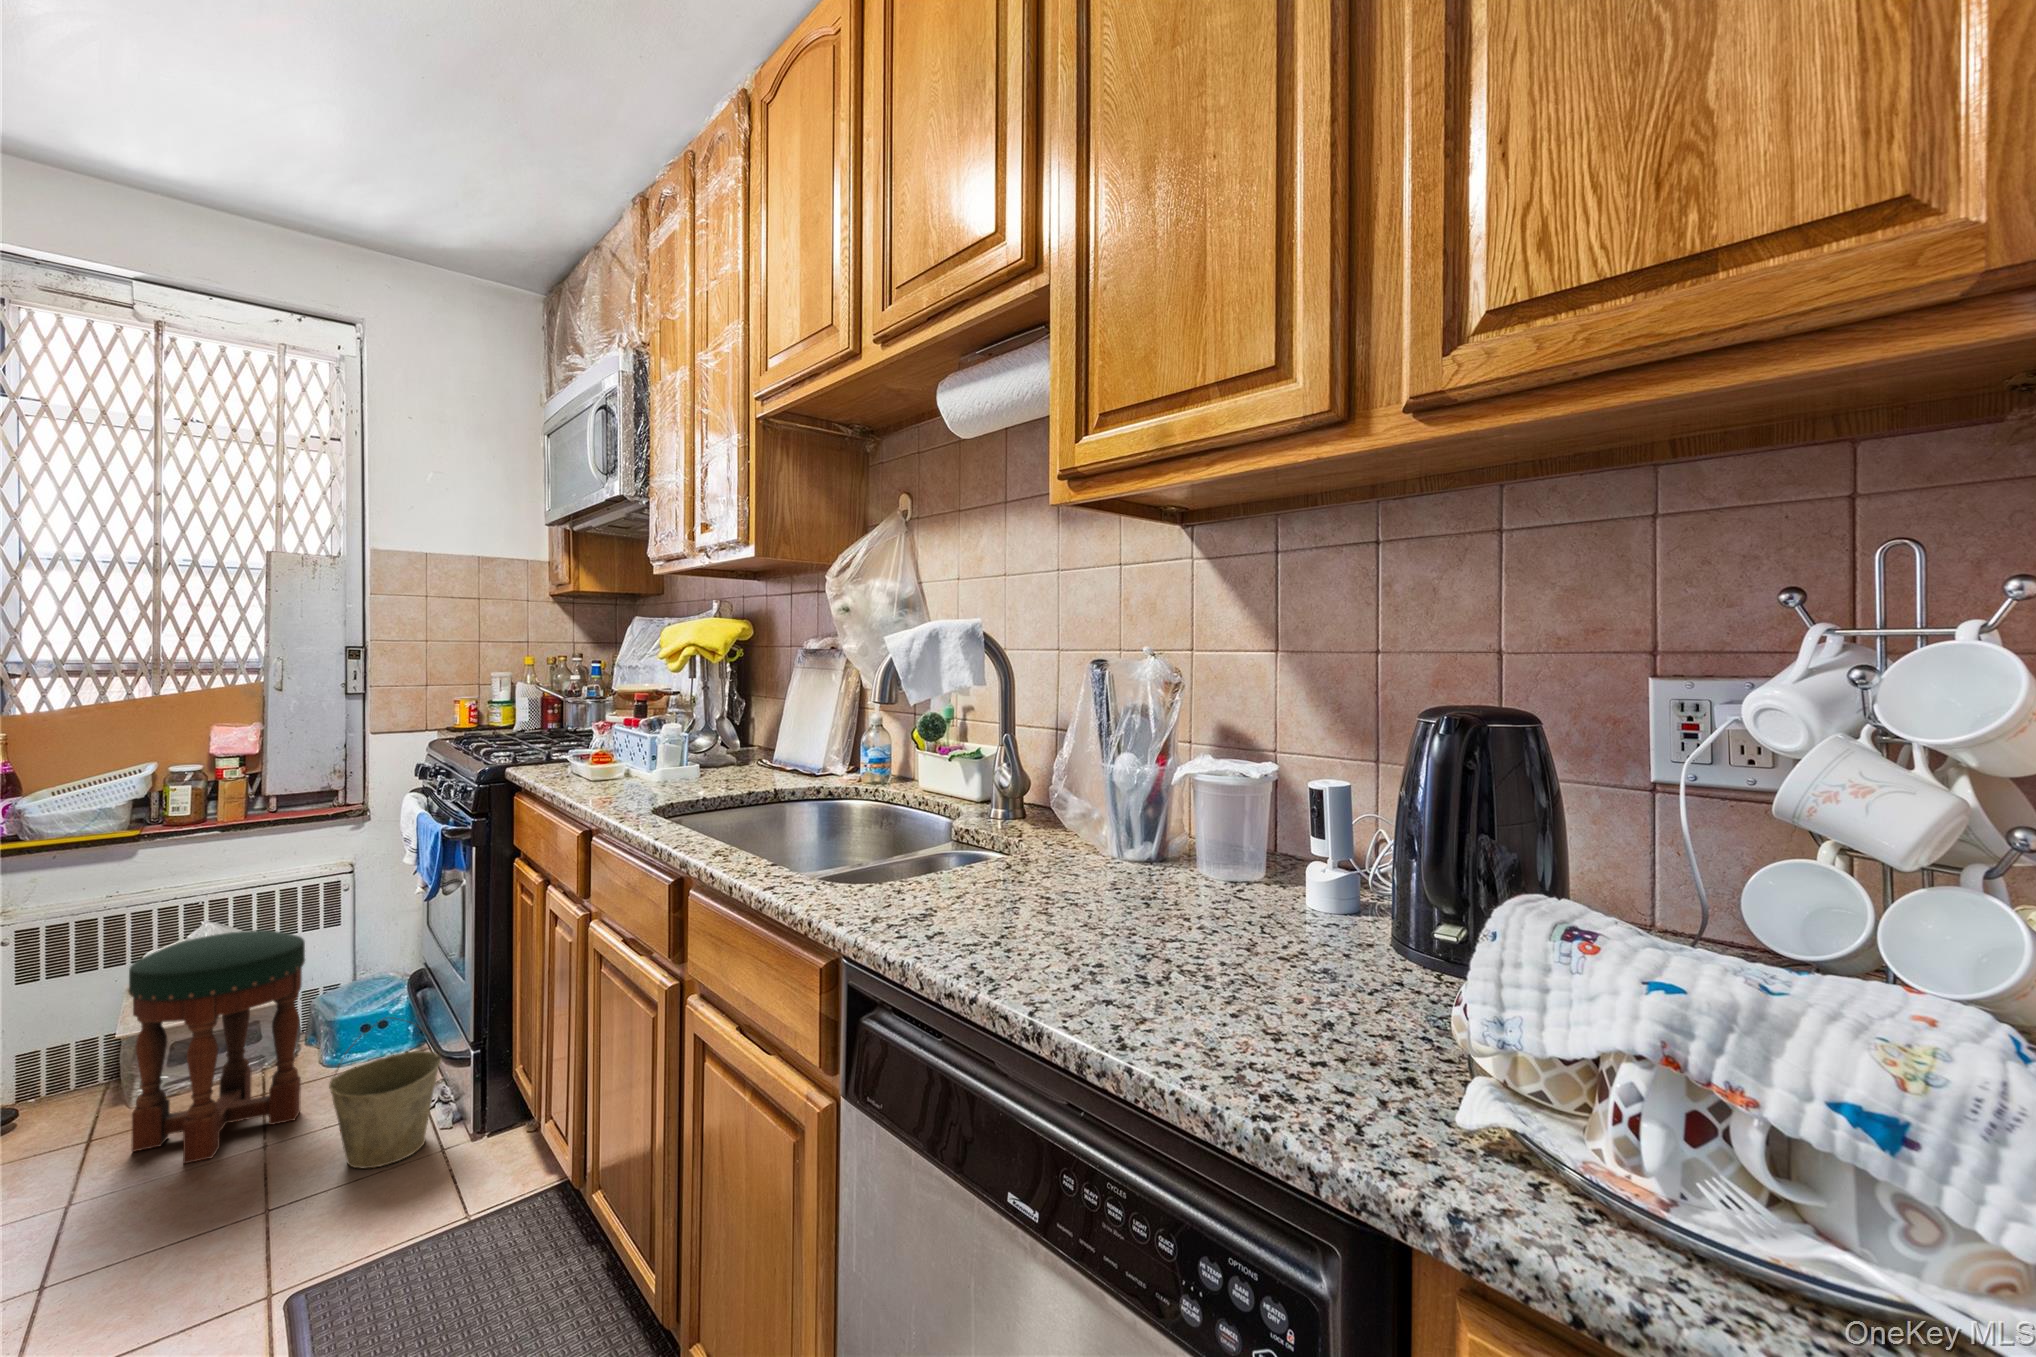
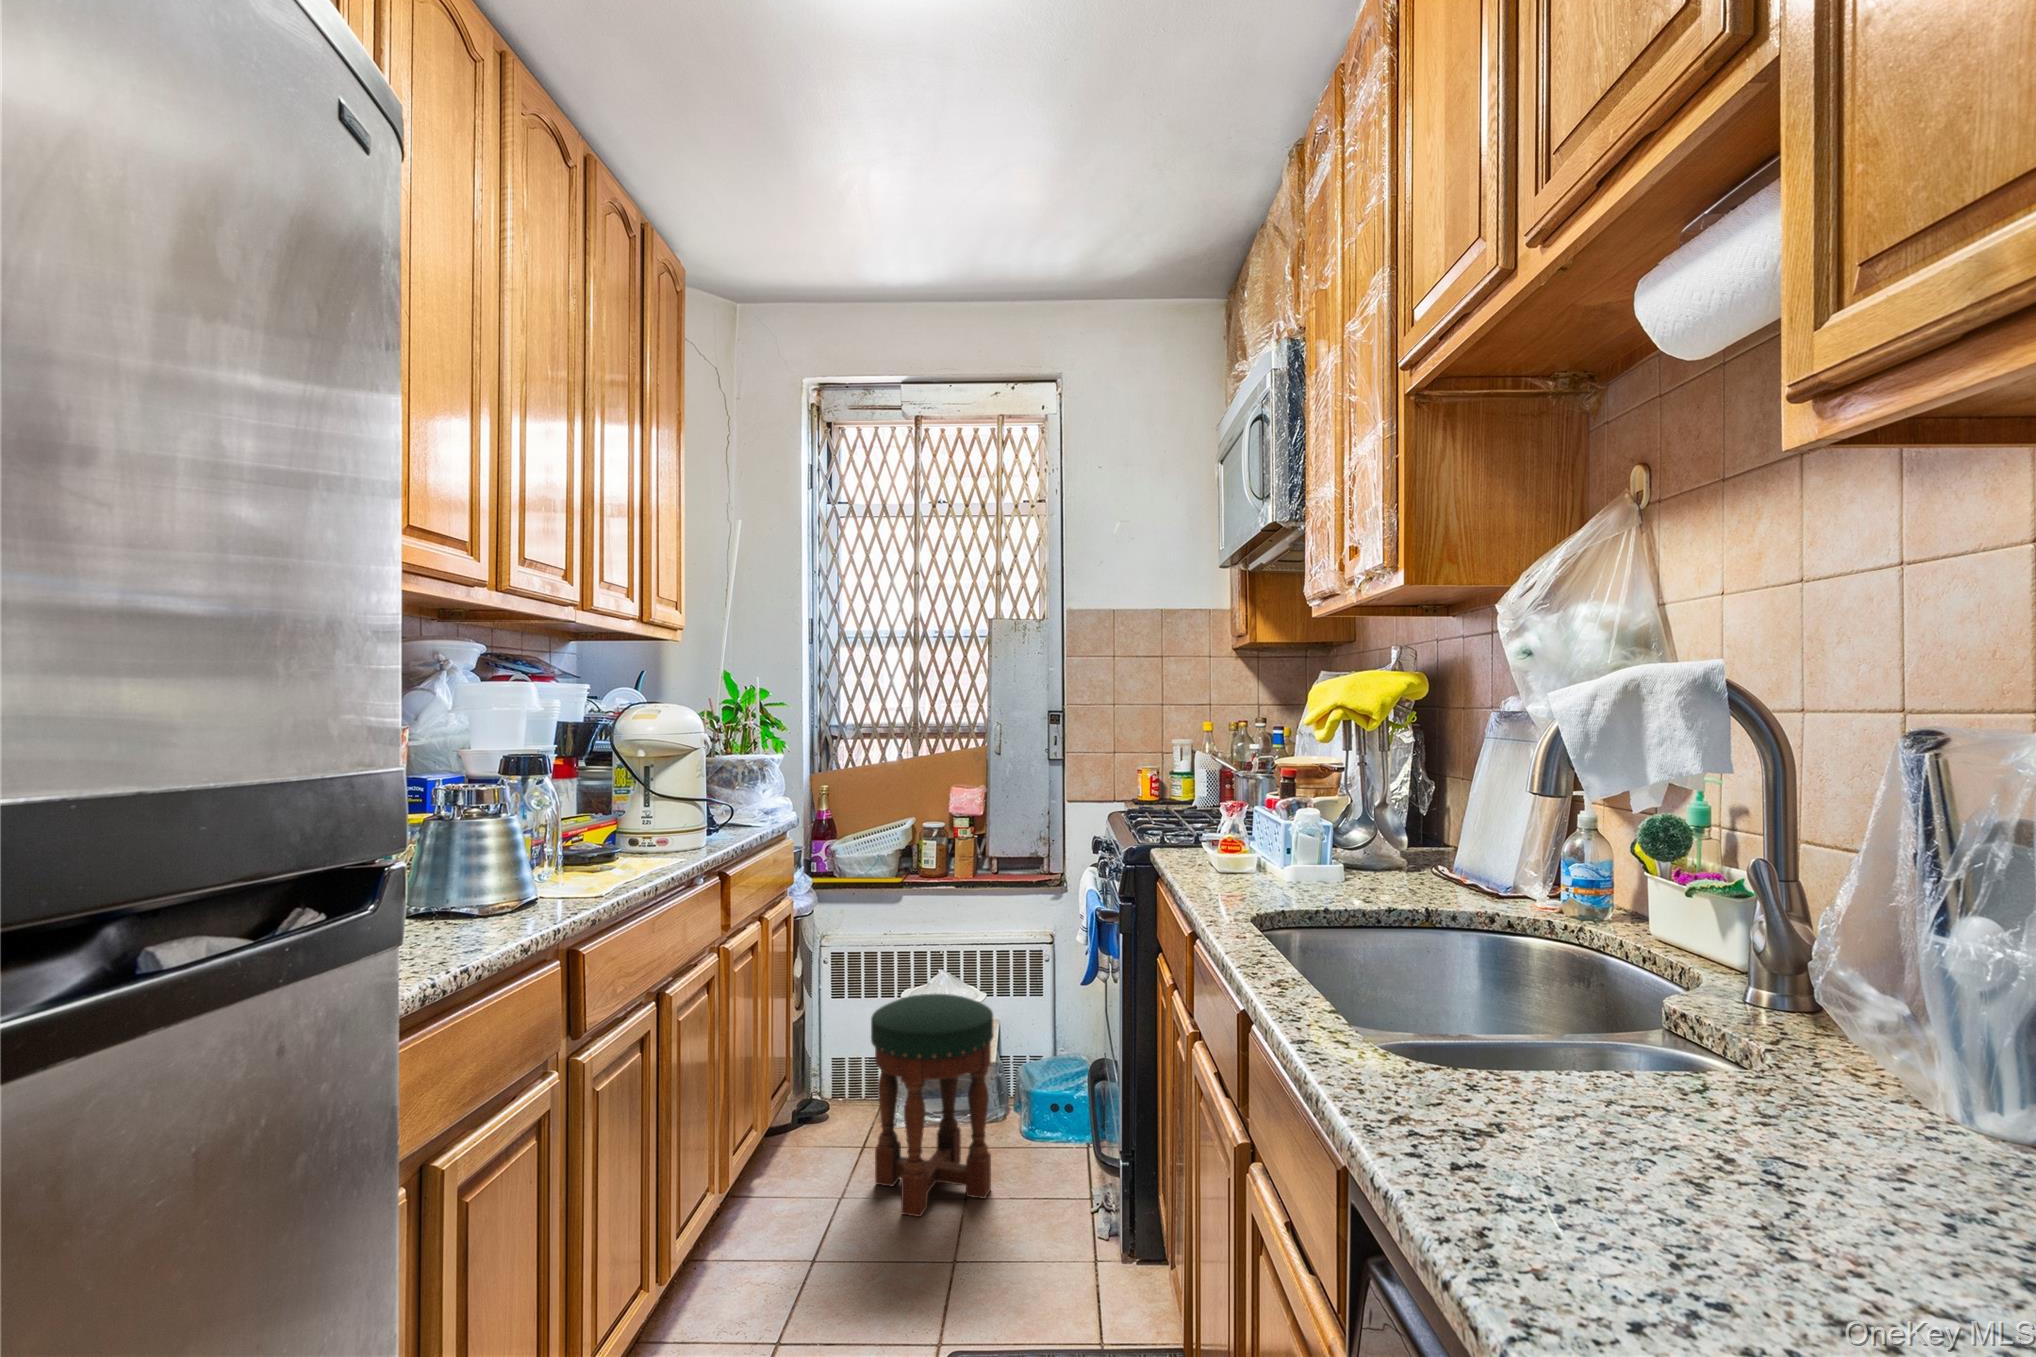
bucket: present [329,1017,441,1168] -> none [994,1127,1092,1294]

